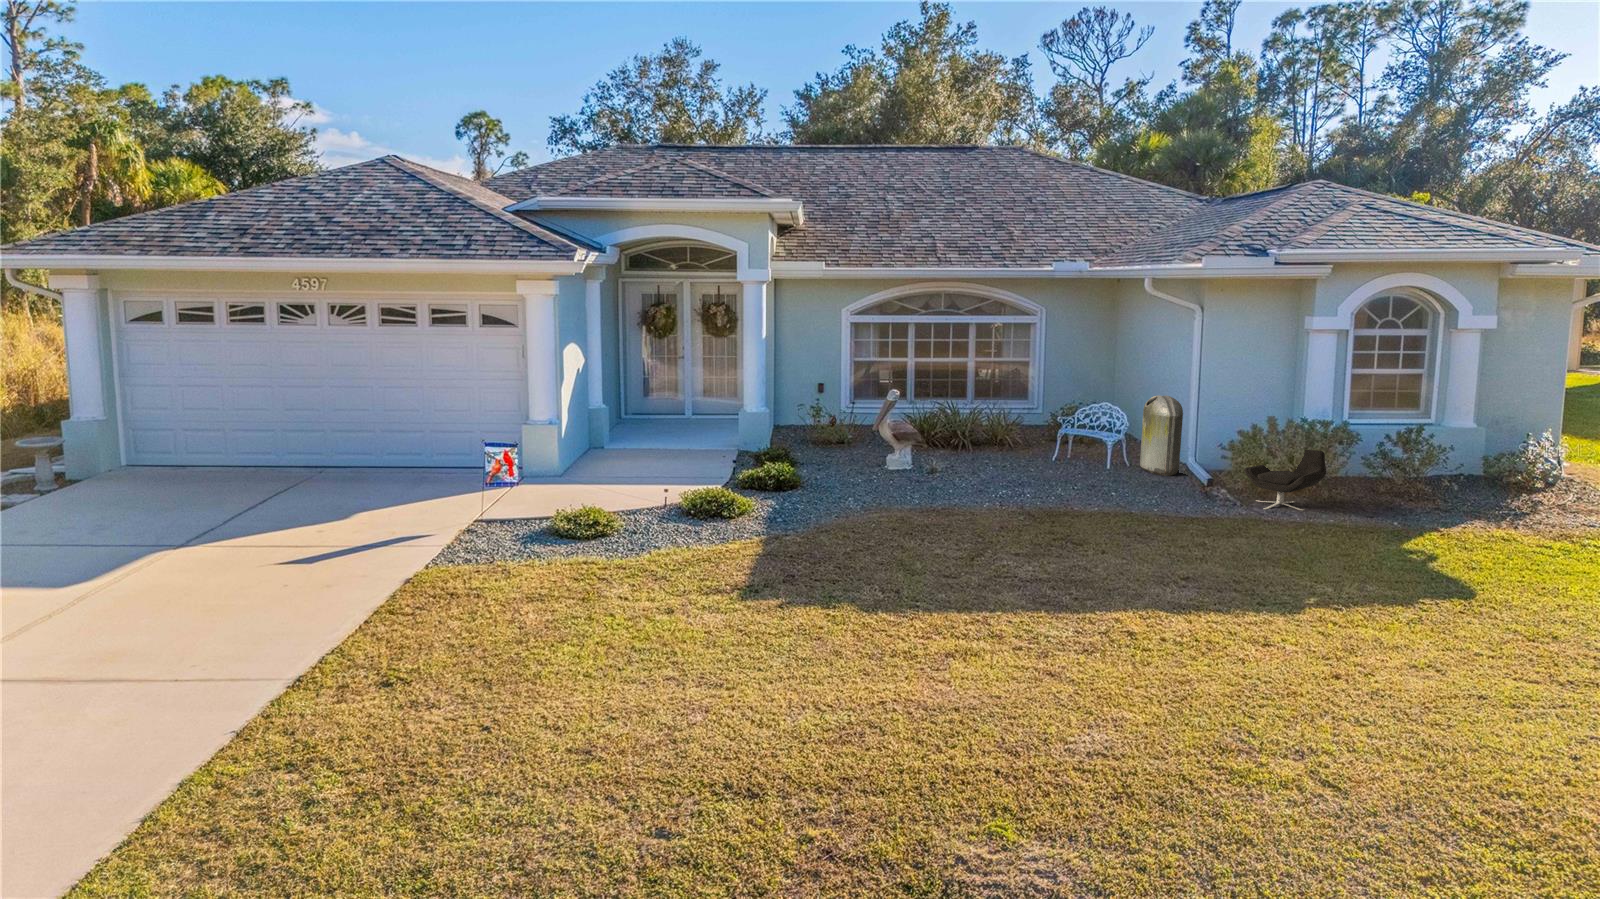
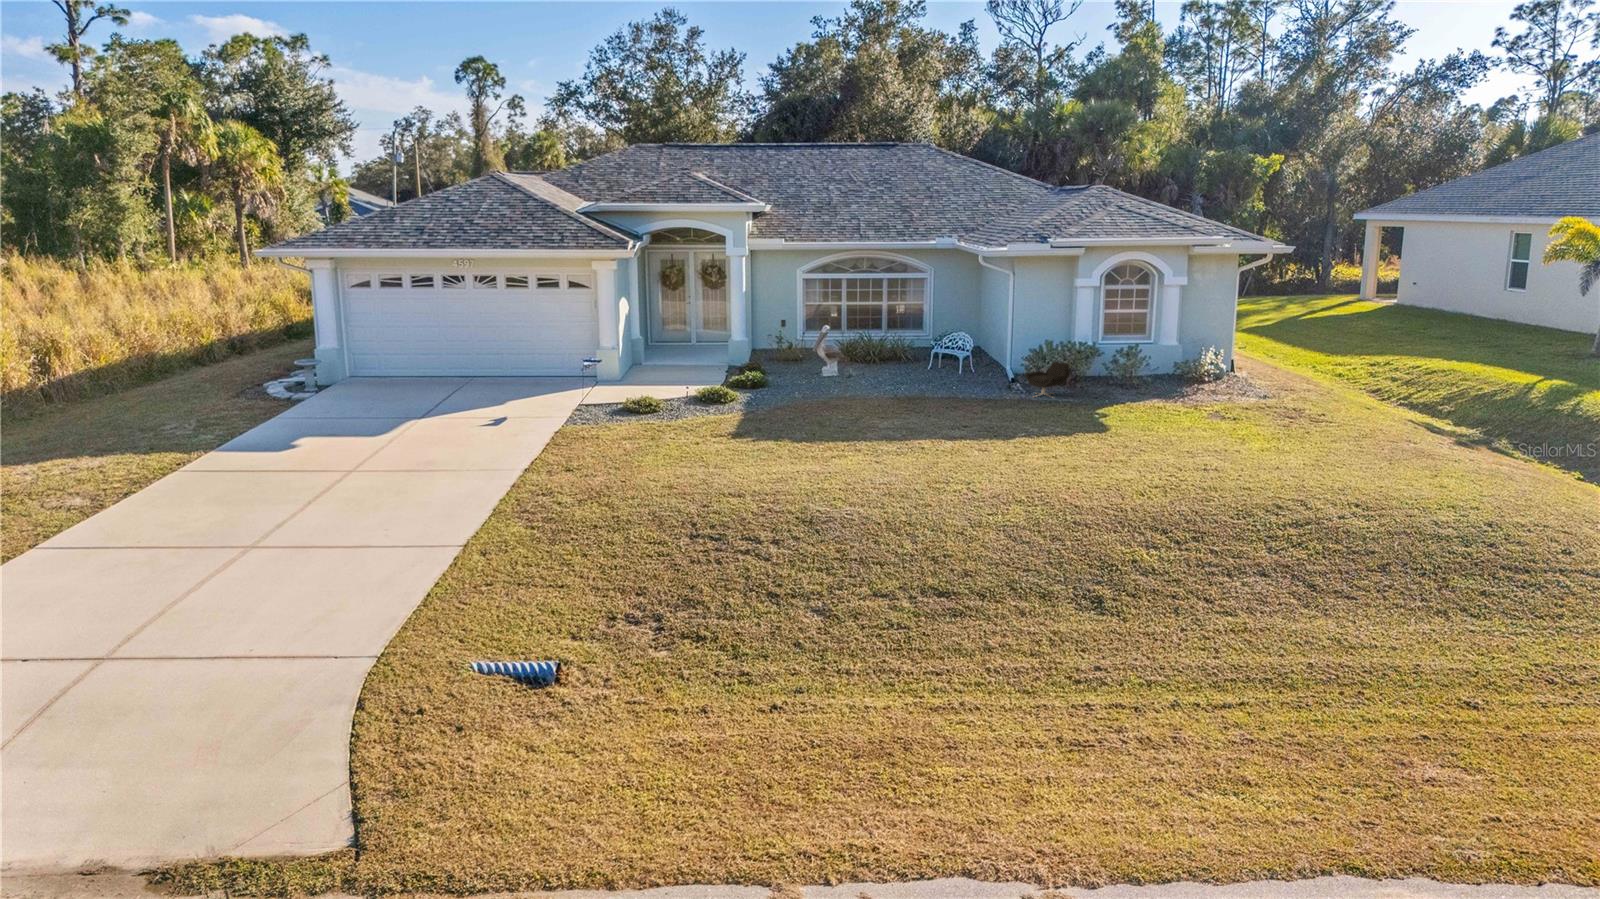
trash can: present [1140,395,1183,476] -> none [979,330,1003,380]

